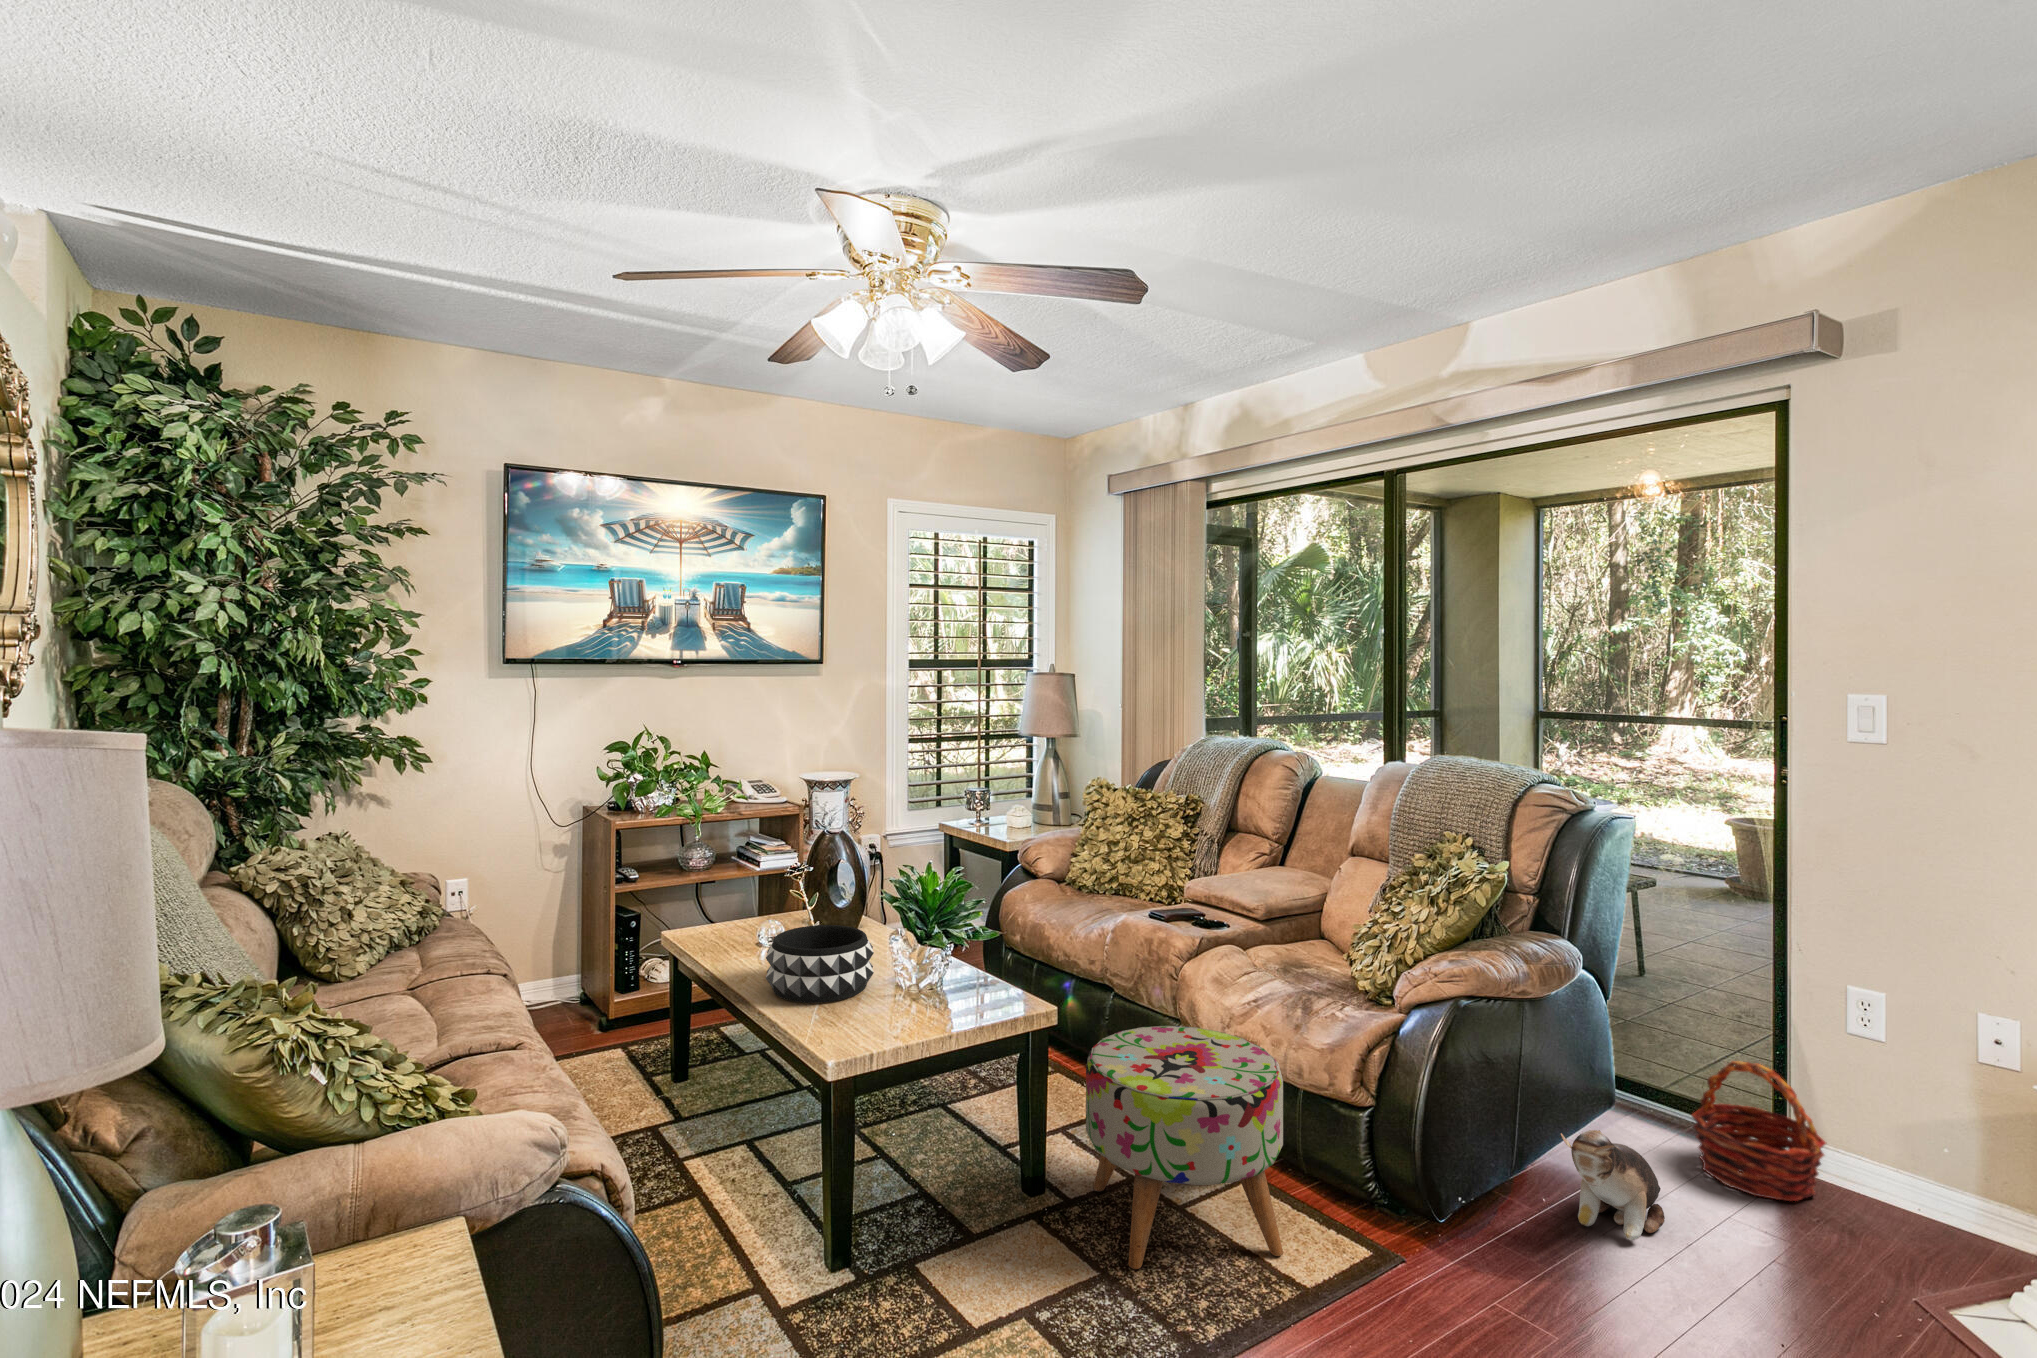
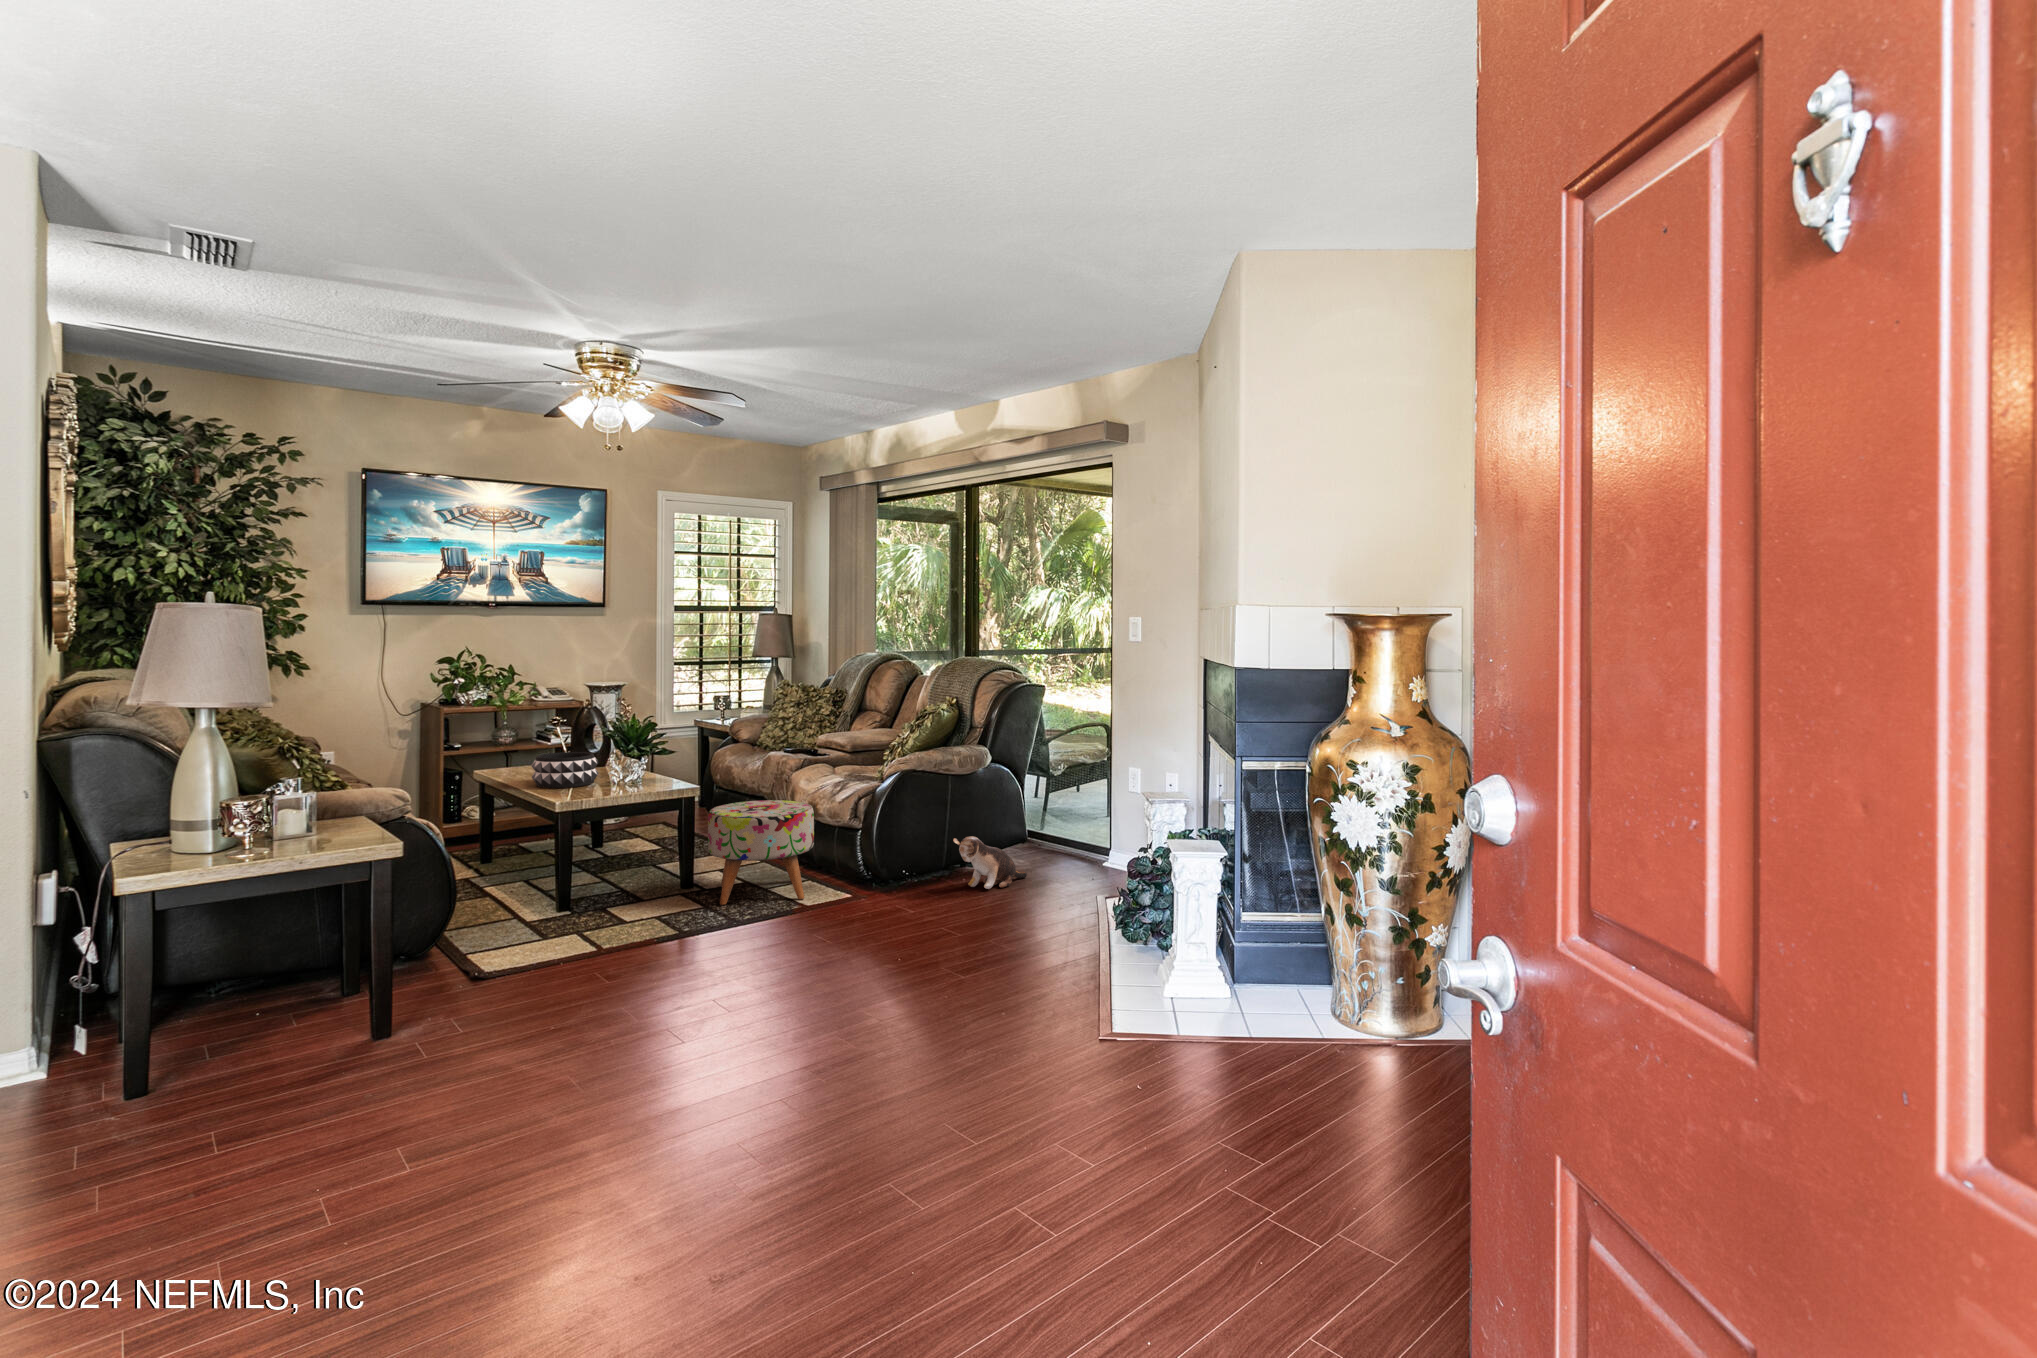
basket: present [1692,1061,1826,1201] -> none [1057,812,1114,877]

